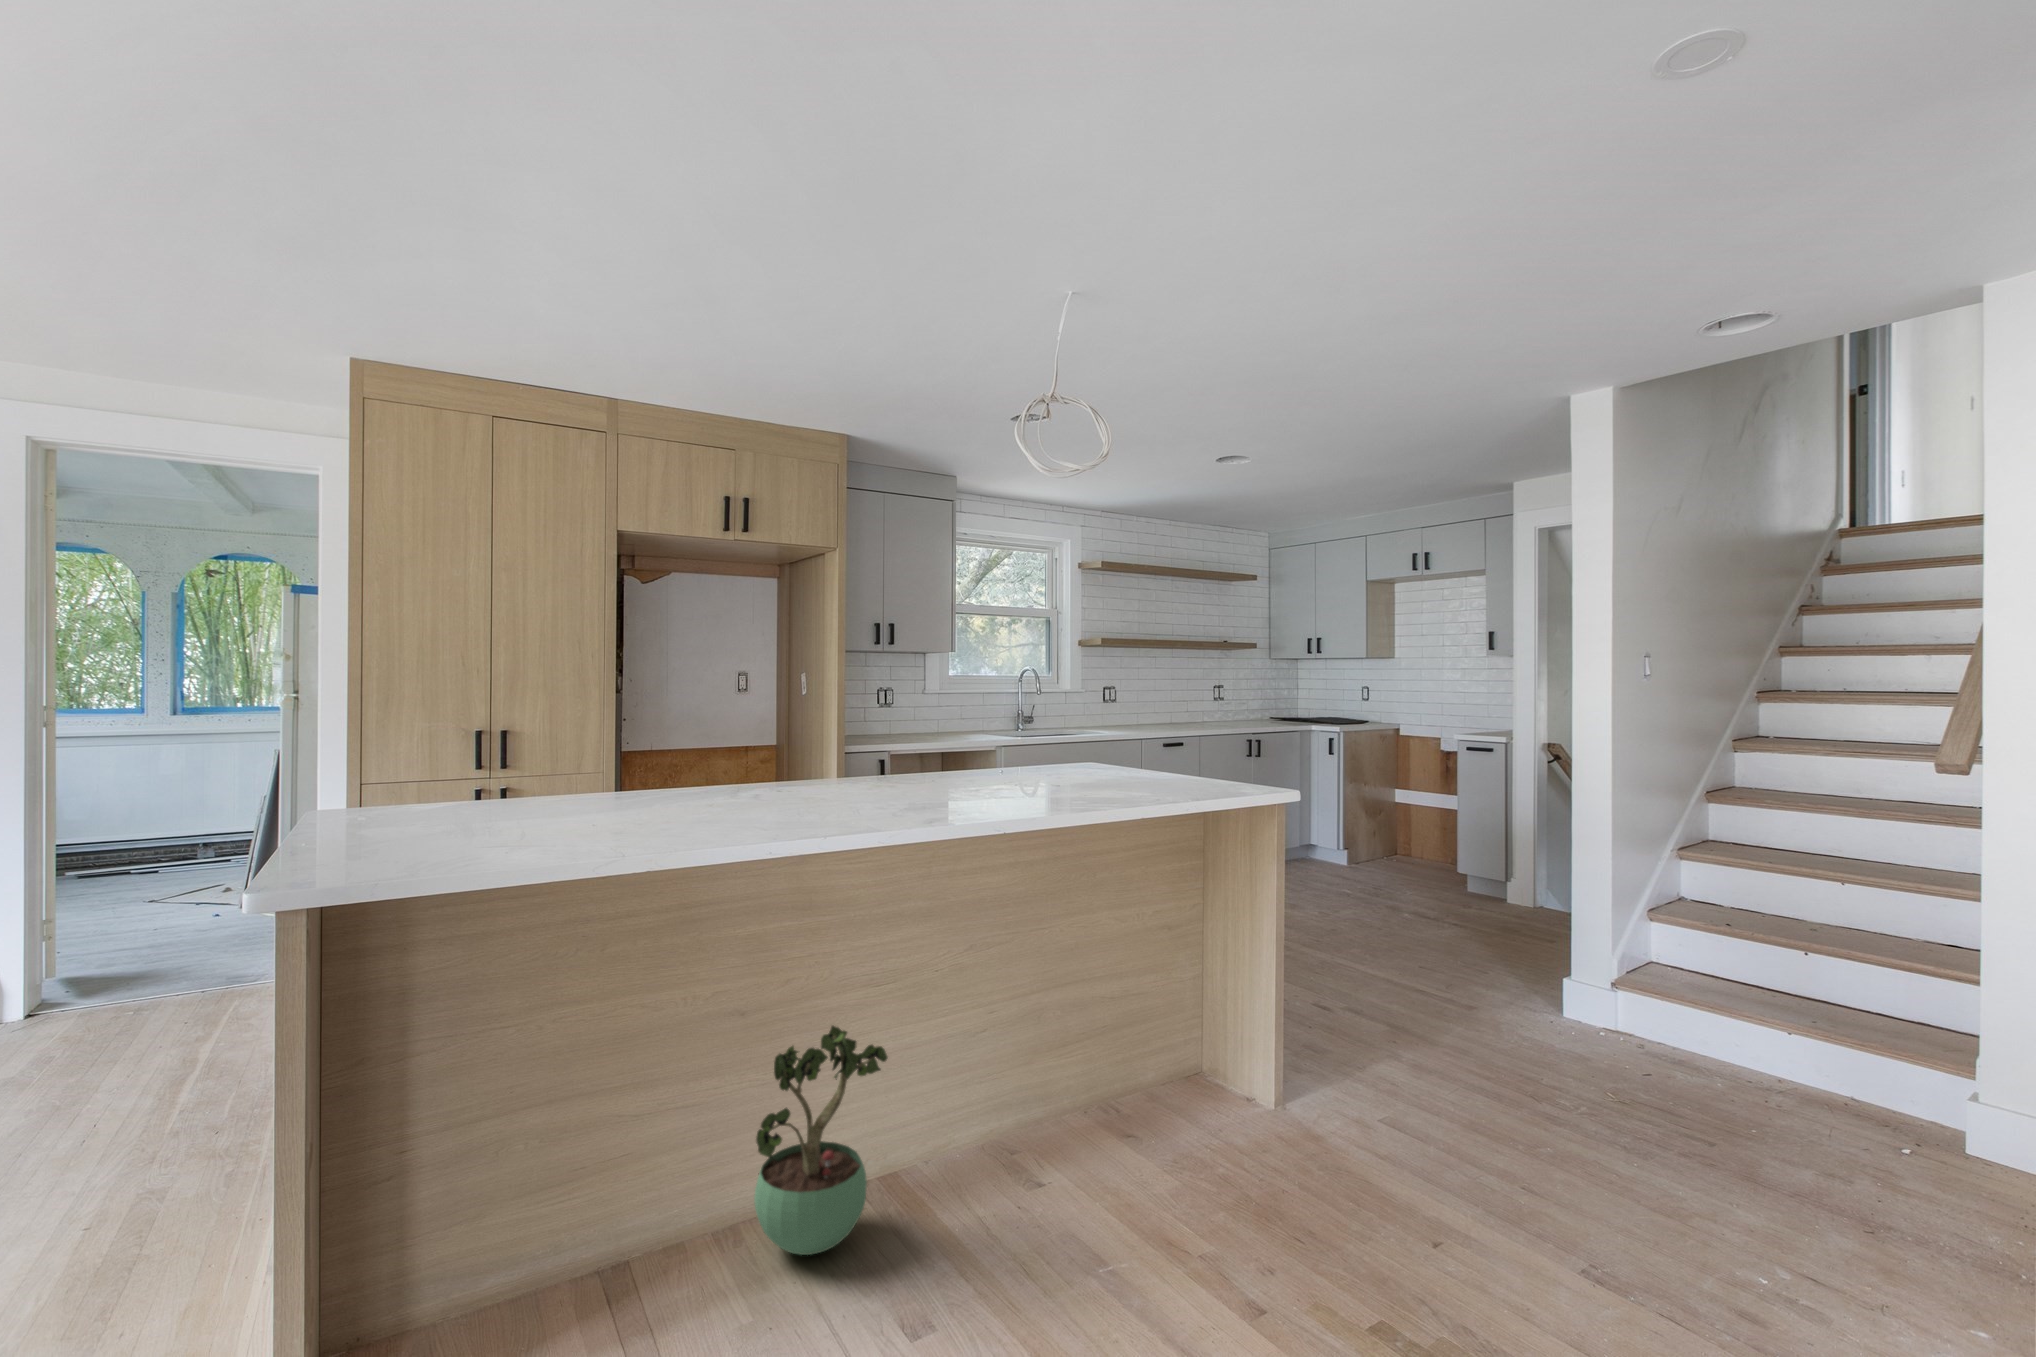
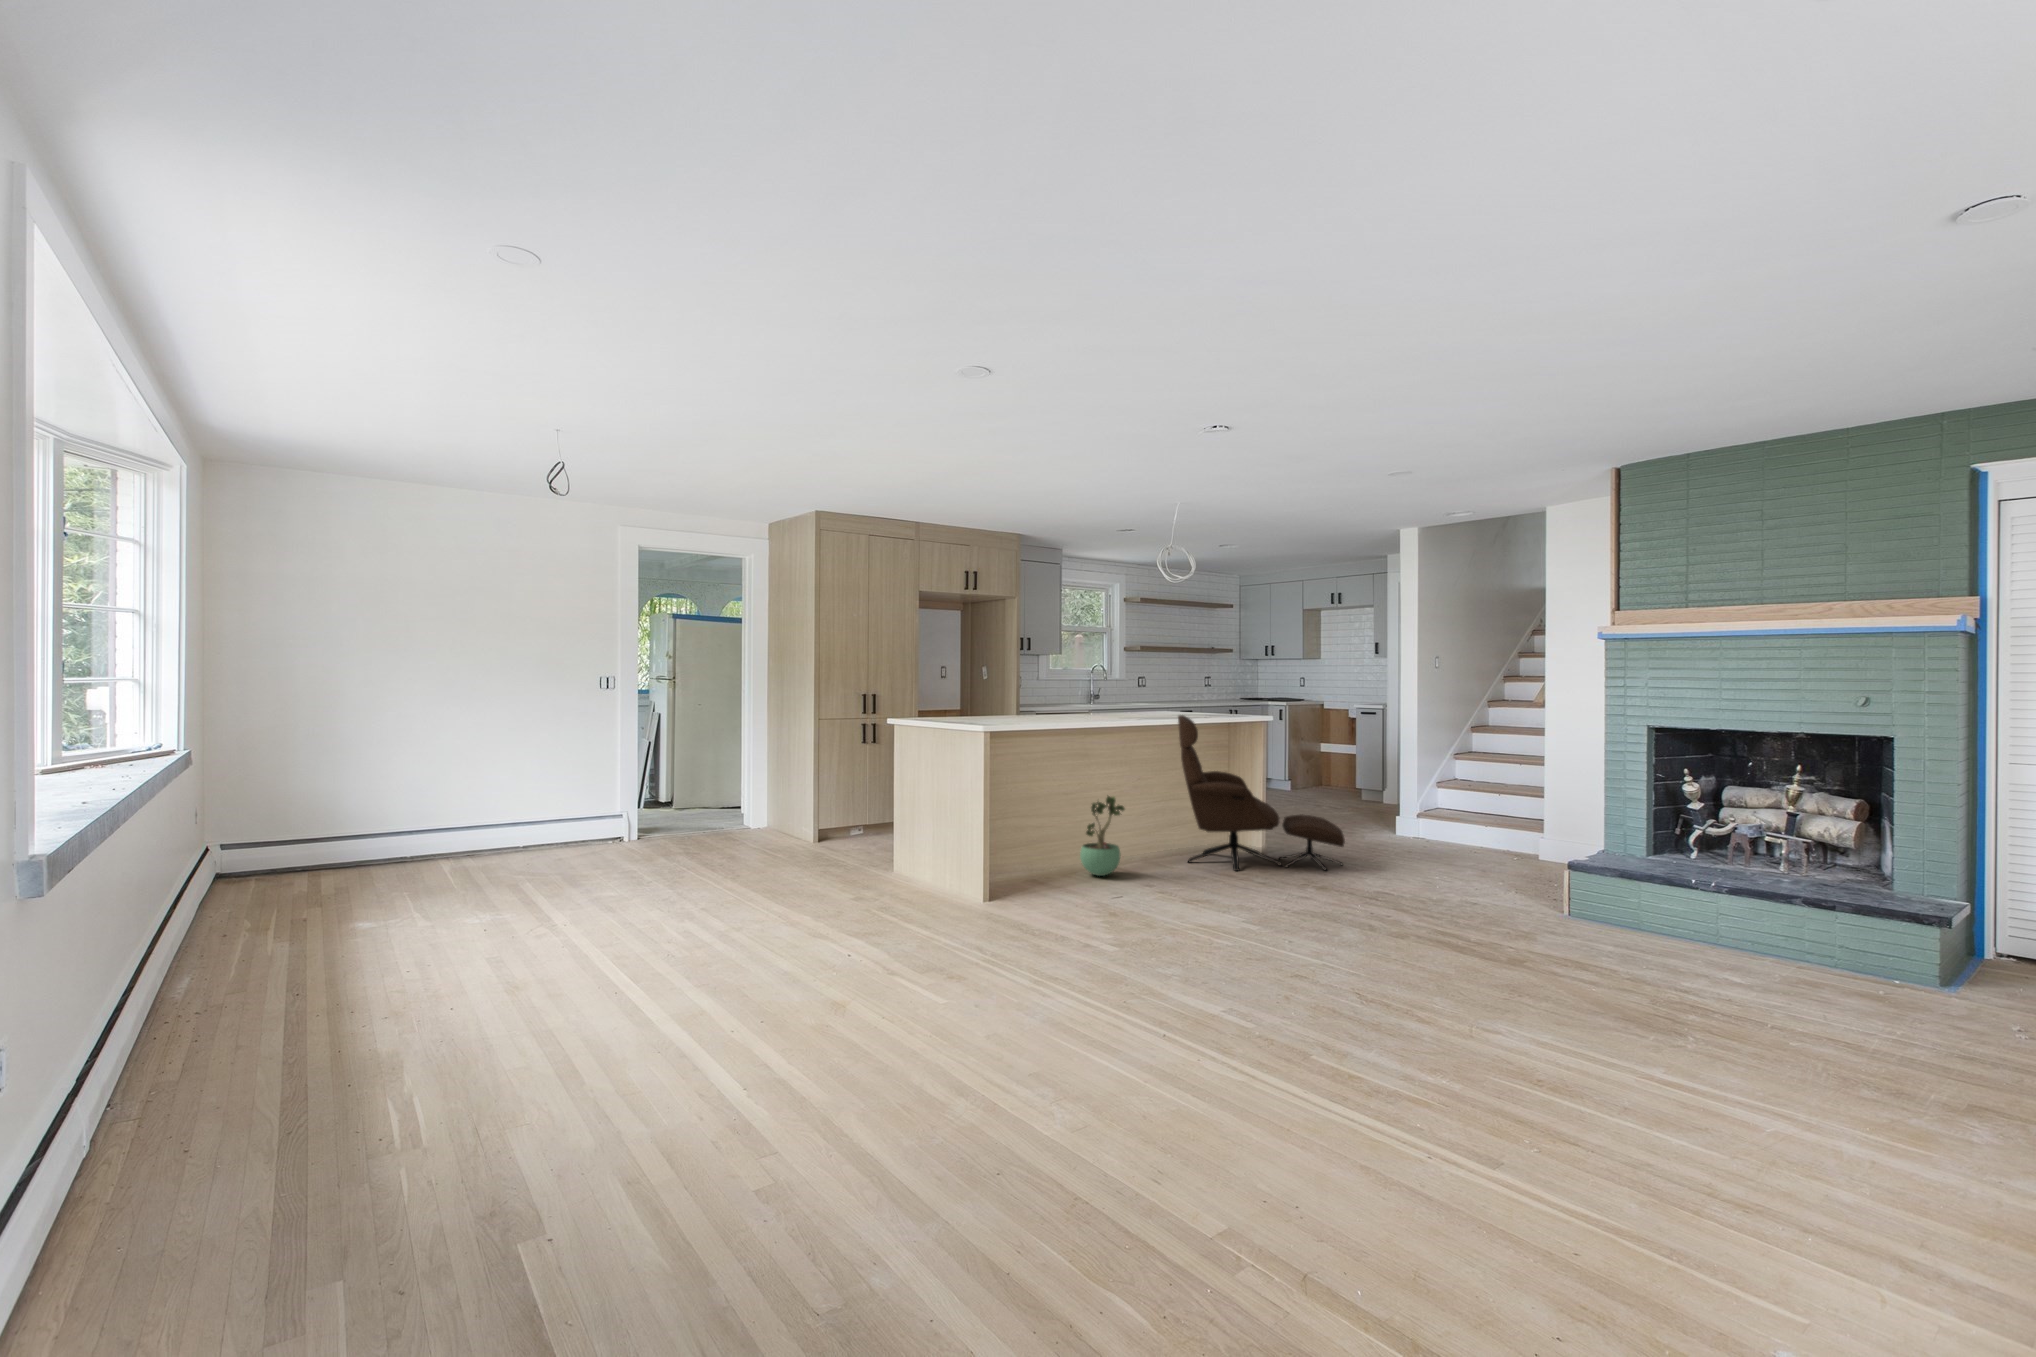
lounge chair: none [1049,788,1488,1226] -> present [1178,715,1345,871]

